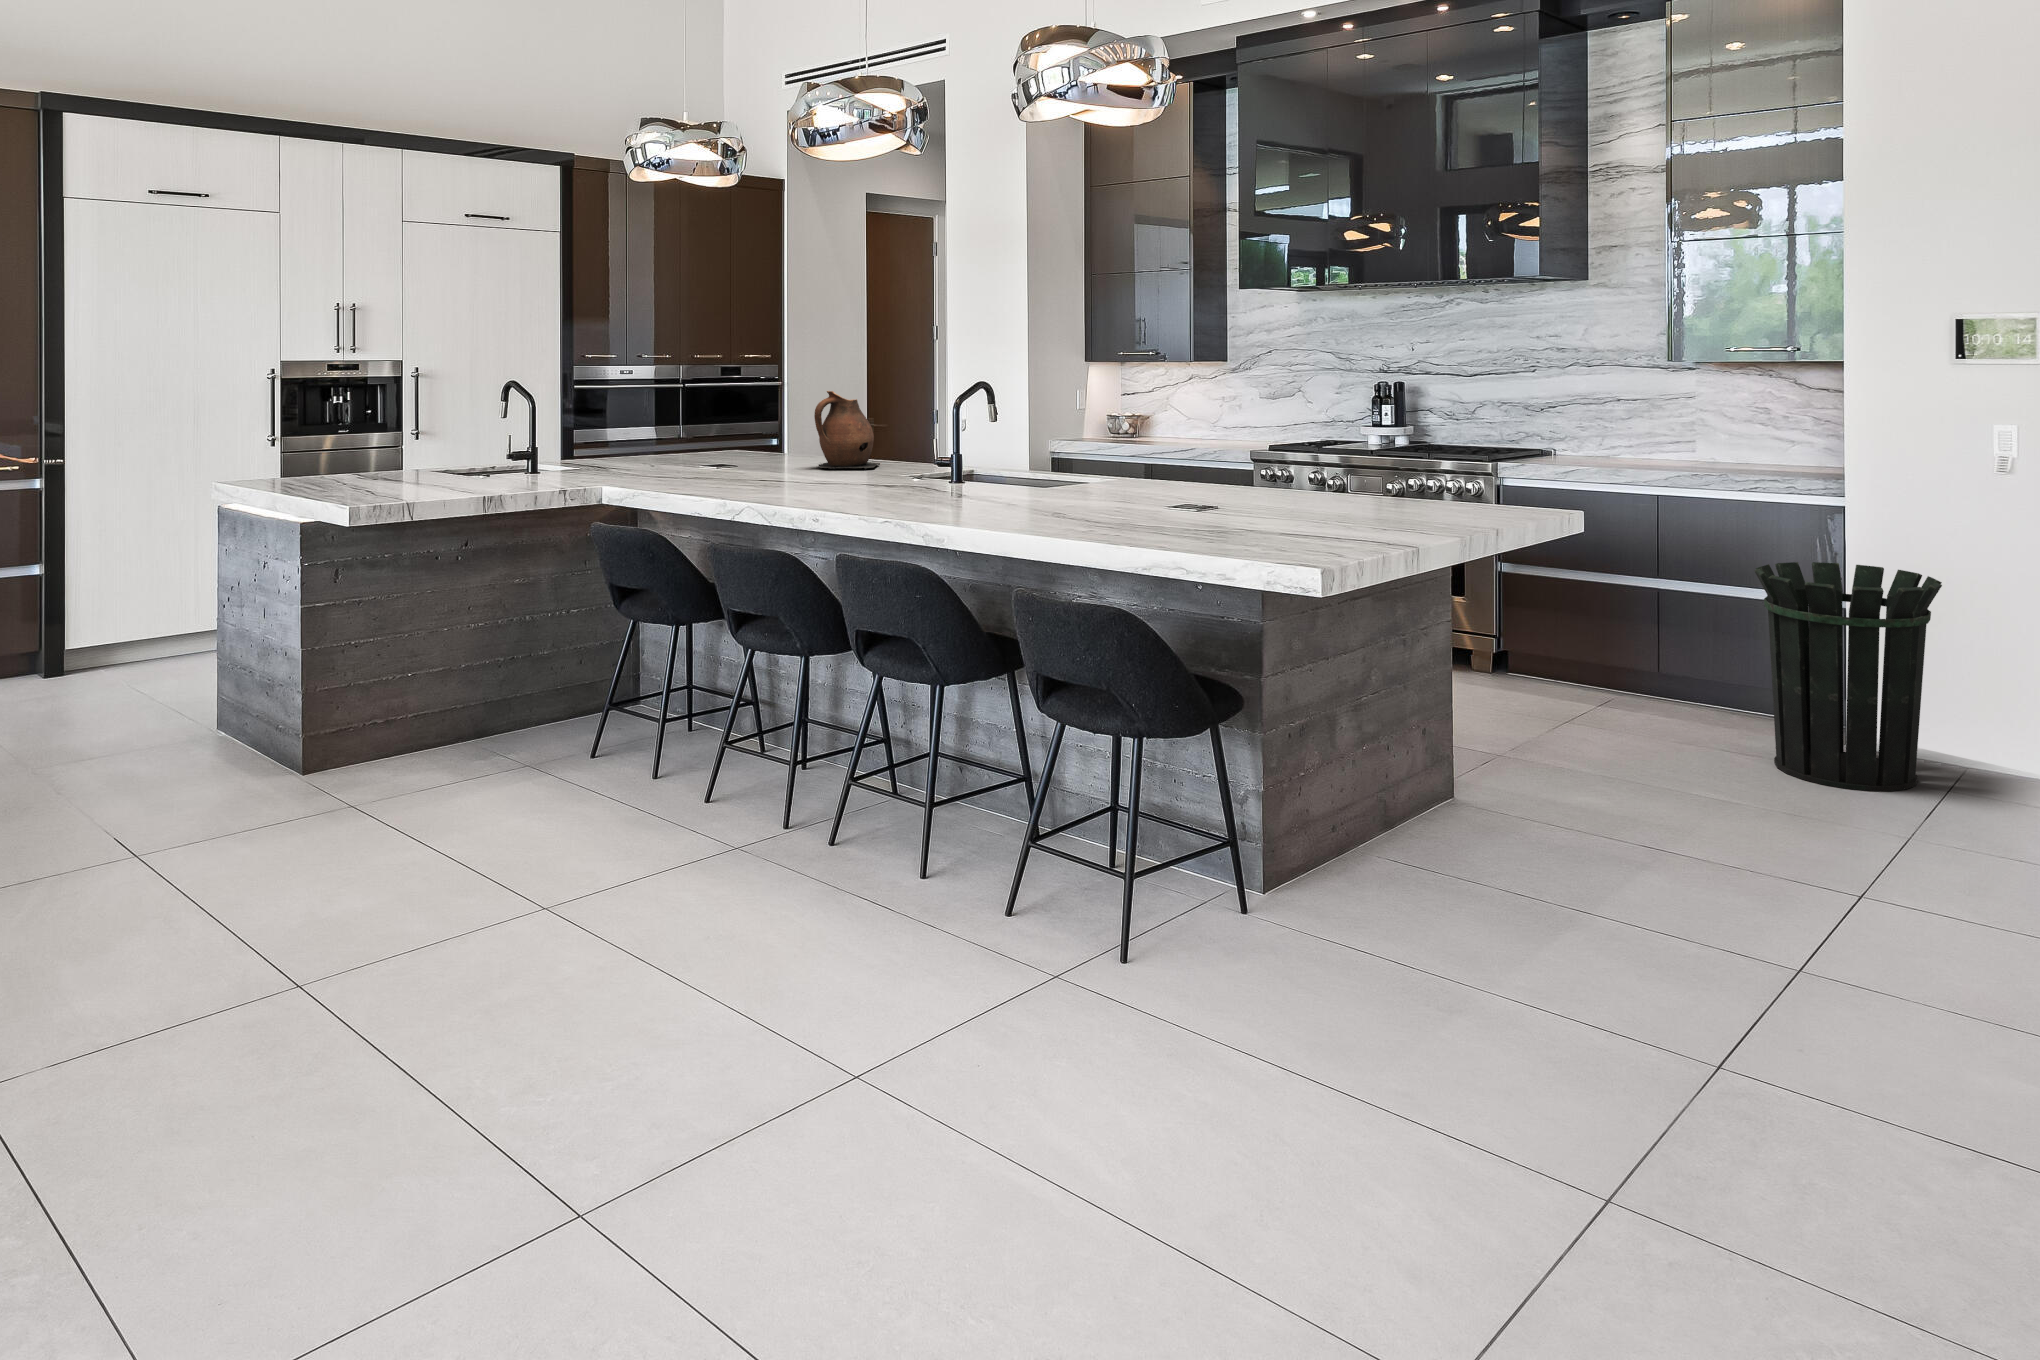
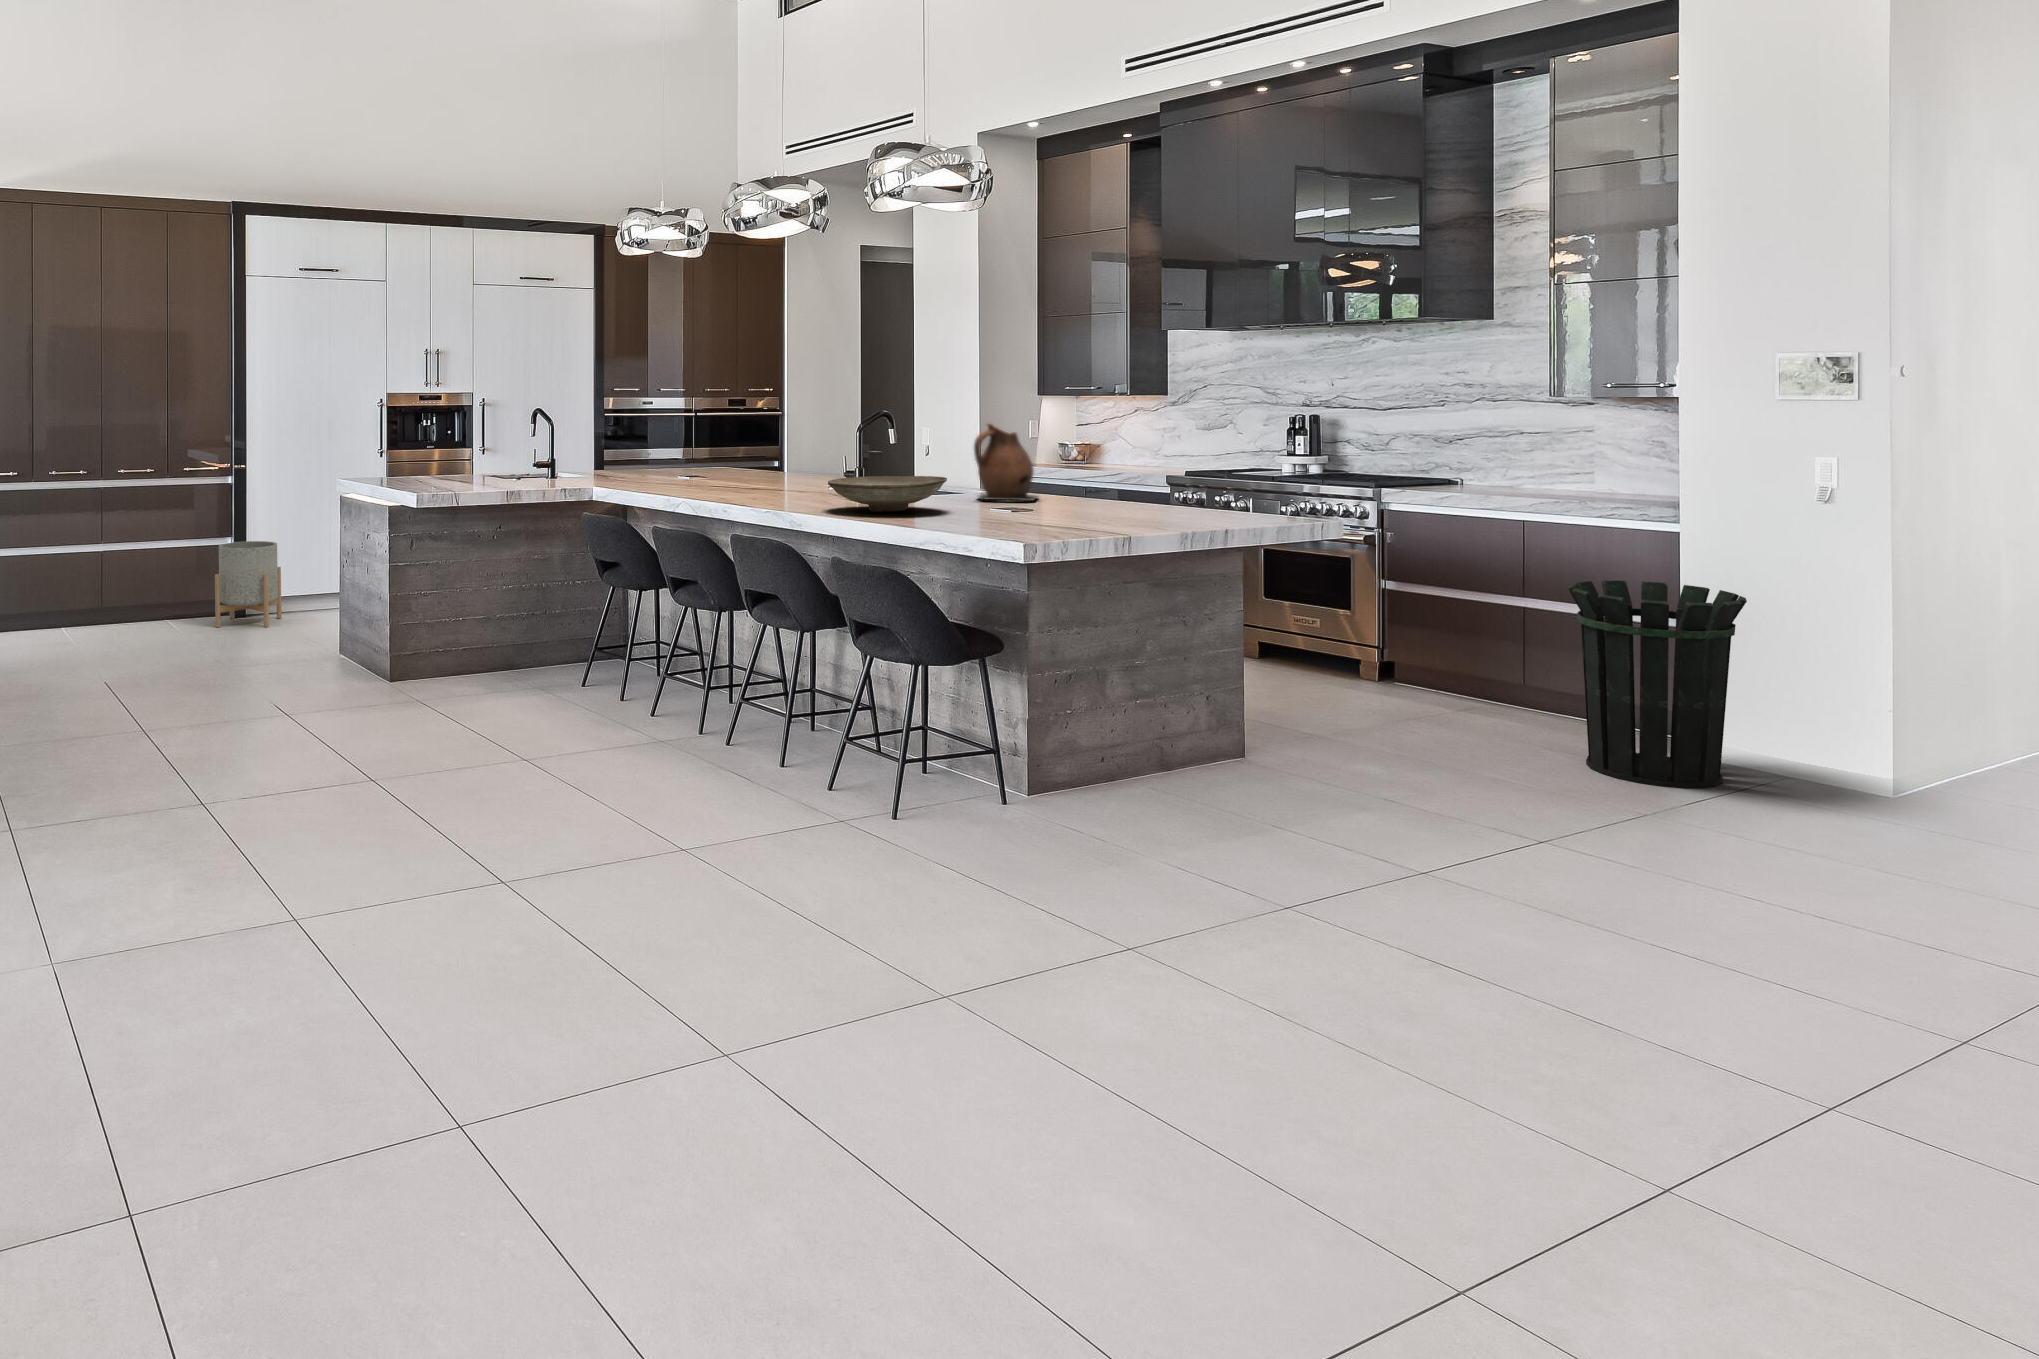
ceramic pitcher: present [814,391,880,469] -> present [974,424,1037,501]
decorative bowl: none [974,469,1129,519] -> present [828,476,947,512]
planter: none [13,573,120,701] -> present [215,541,281,627]

